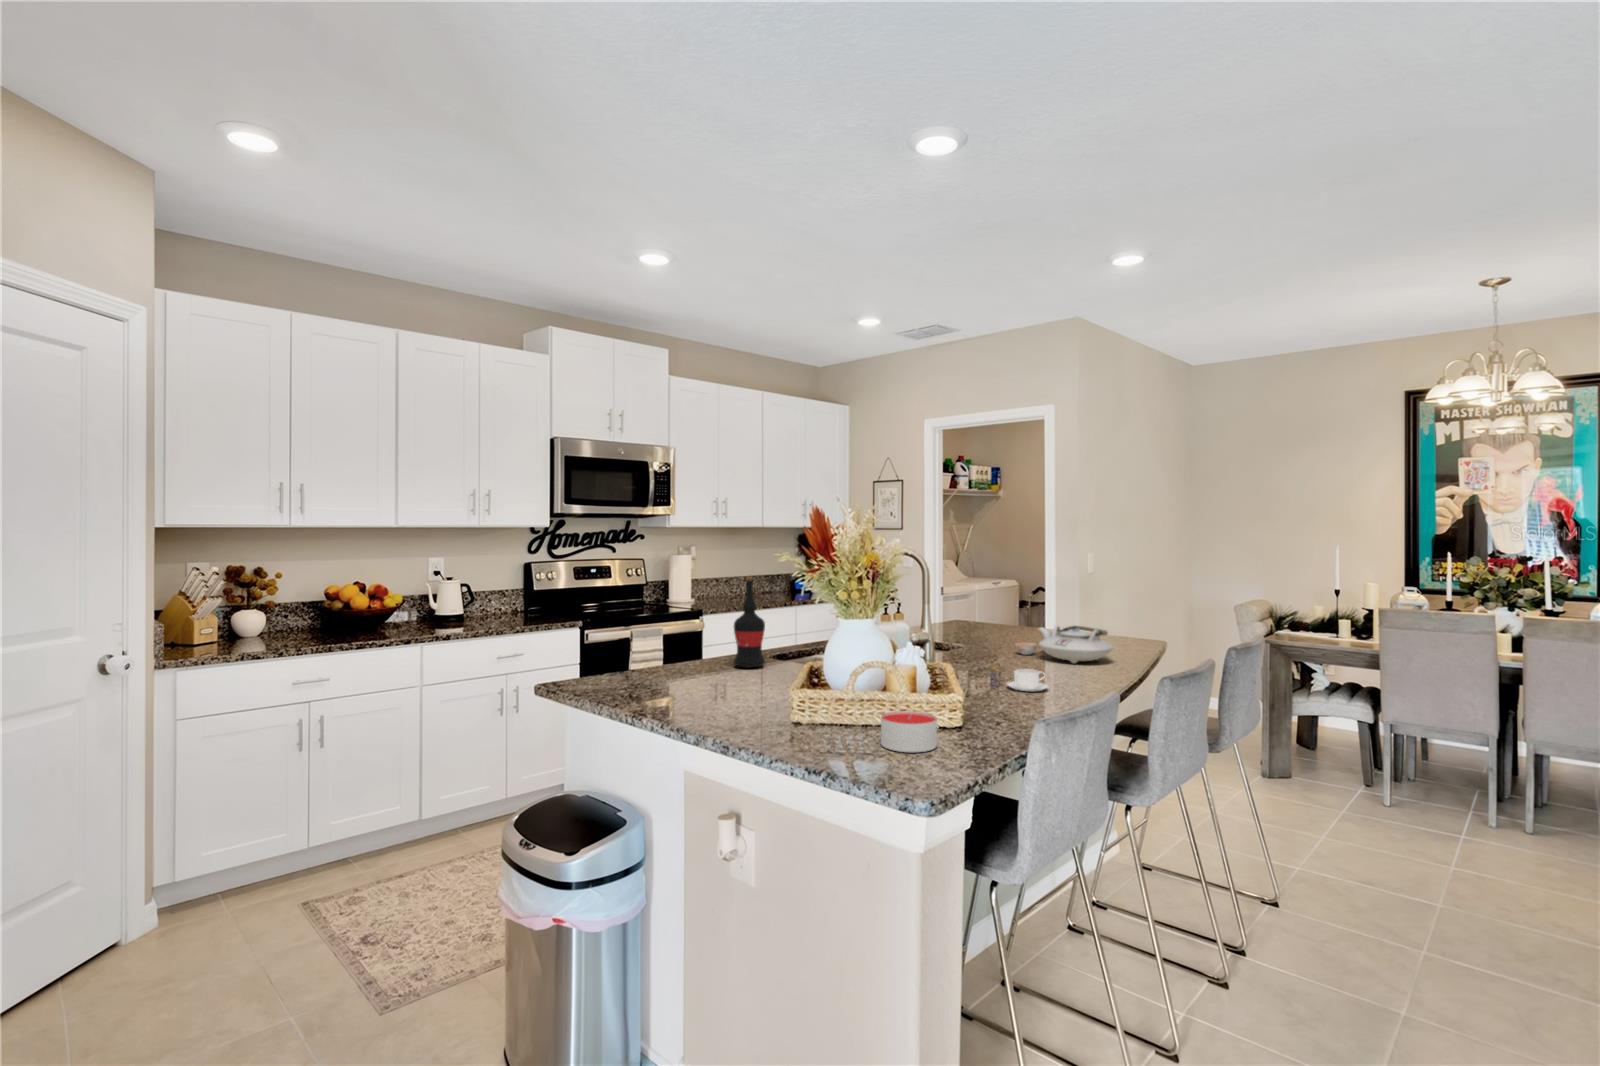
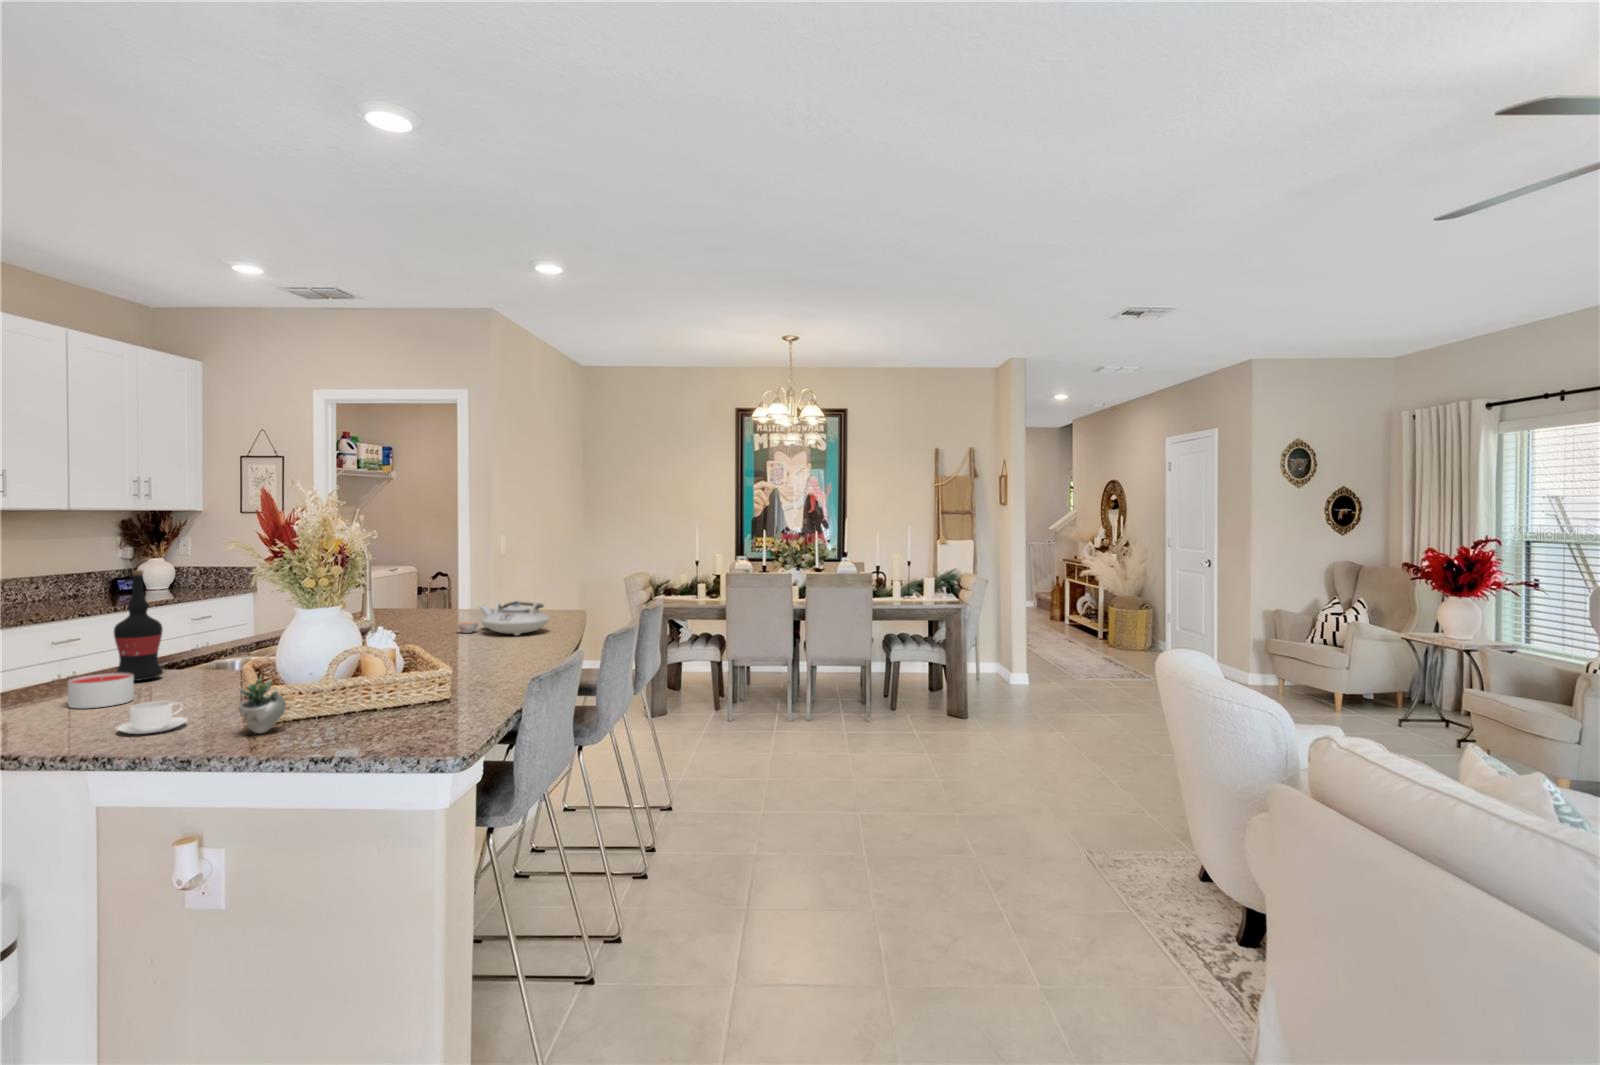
coffee cup: present [1007,669,1048,691] -> present [117,701,187,734]
succulent plant: none [772,679,823,733] -> present [238,673,311,733]
candle: present [881,711,937,752] -> present [68,673,134,708]

